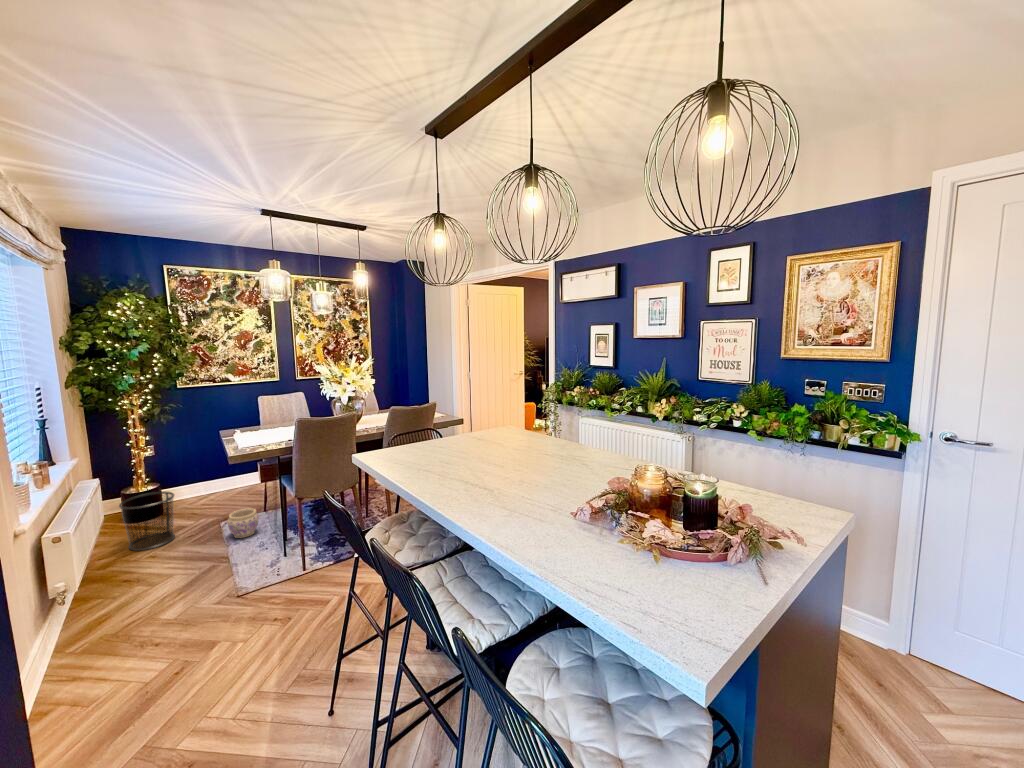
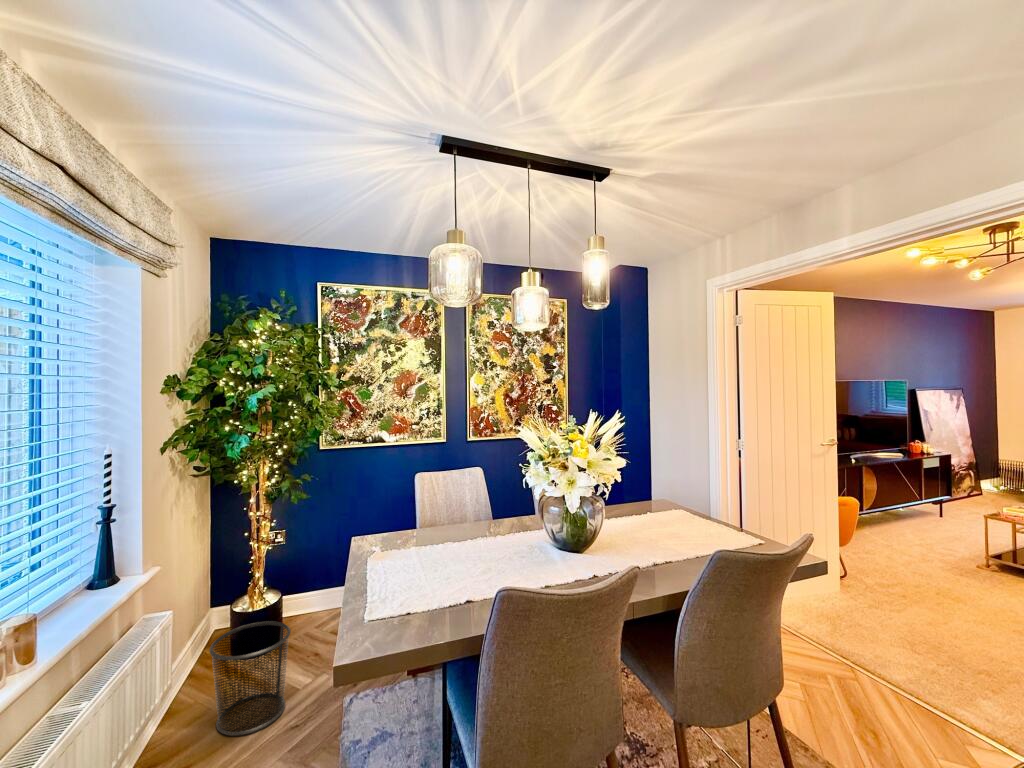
planter: present [227,508,259,538] -> none [362,672,412,737]

